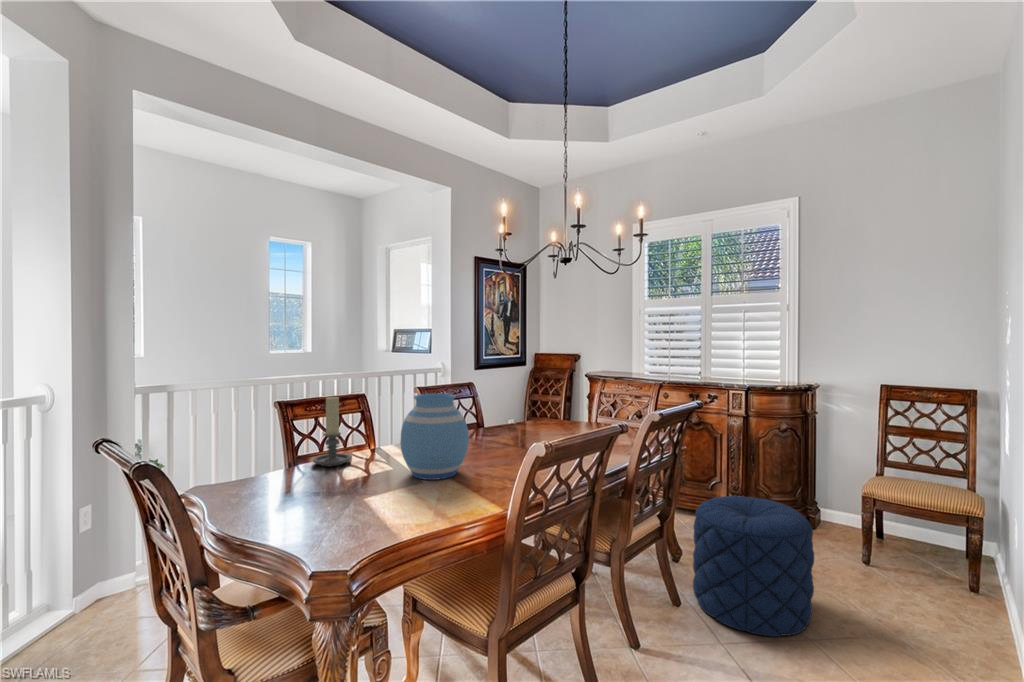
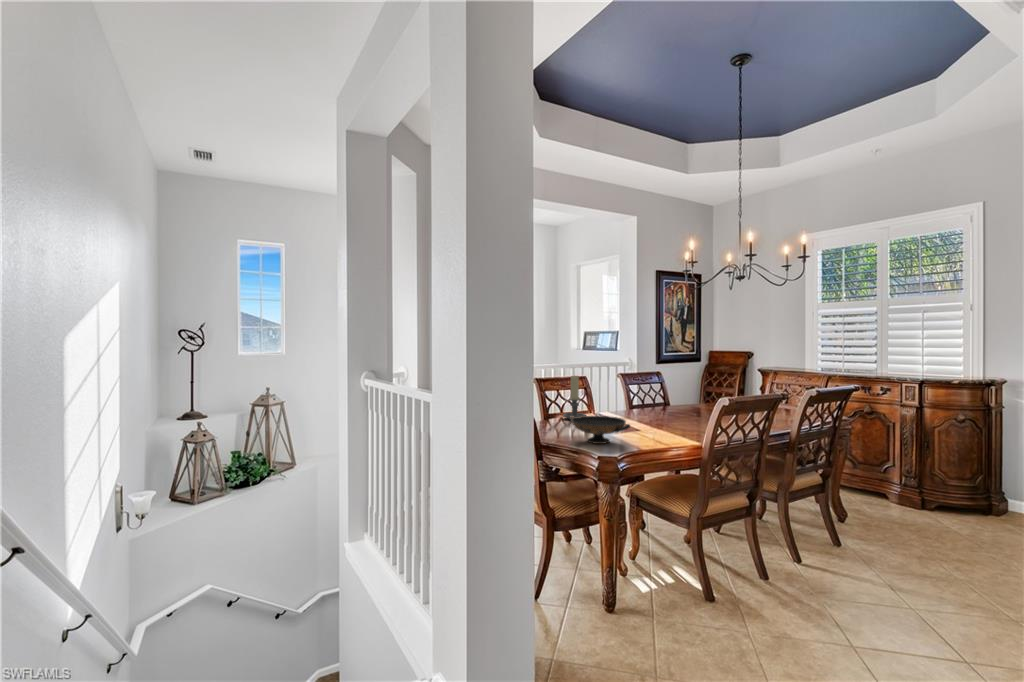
vase: present [400,394,469,480] -> none [622,374,669,429]
decorative bowl: none [286,471,389,529] -> present [570,416,630,444]
pouf: present [693,496,814,636] -> none [853,467,968,575]

